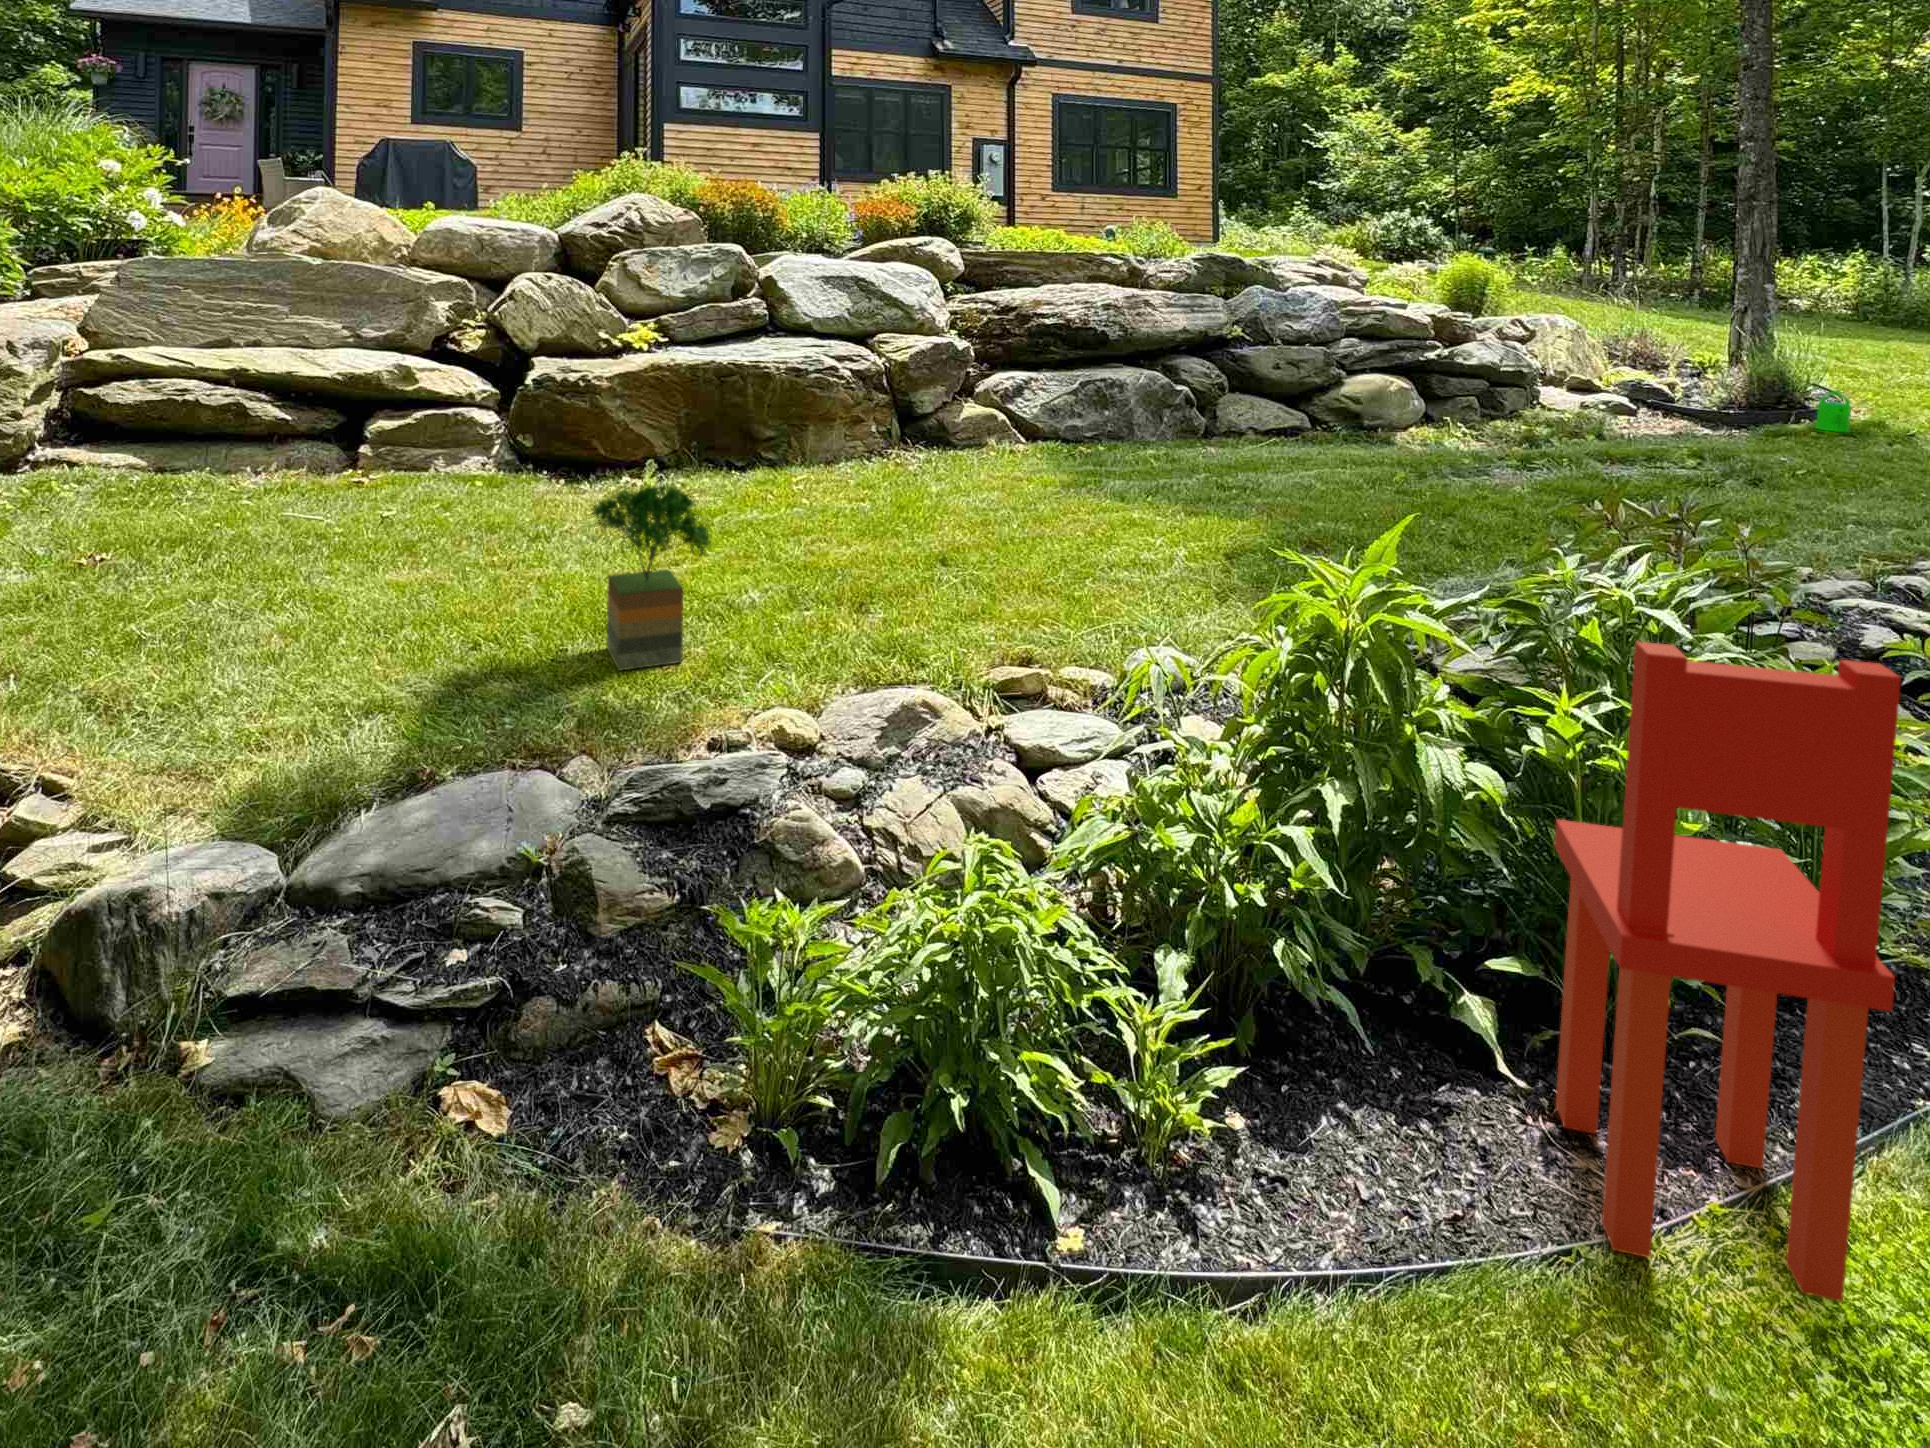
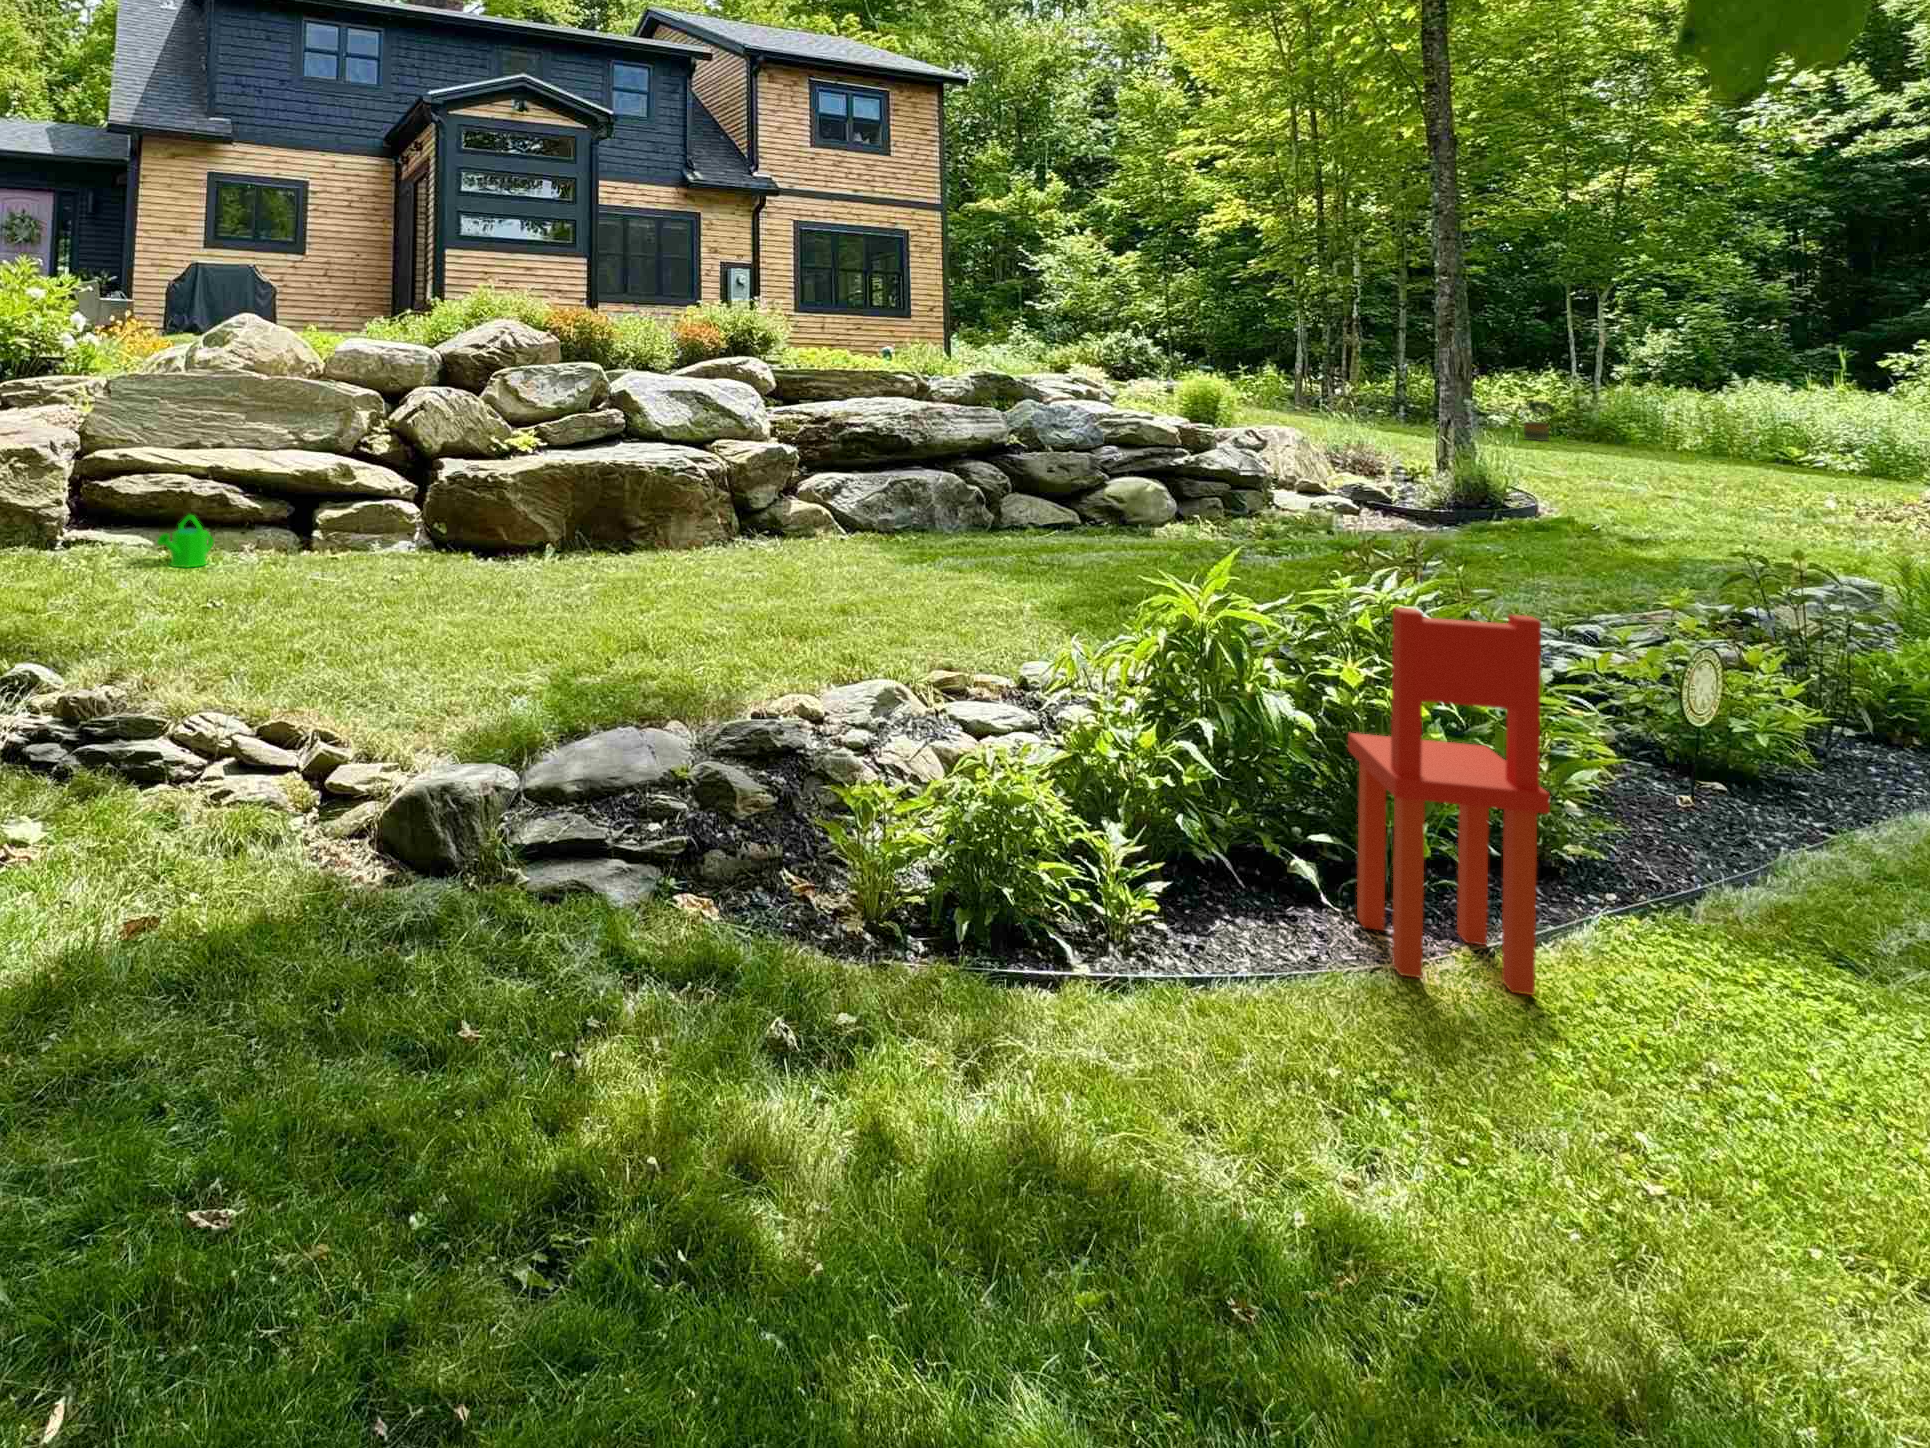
watering can: present [1816,390,1851,432] -> present [157,514,213,568]
potted tree: present [591,485,711,670] -> present [1524,400,1556,441]

